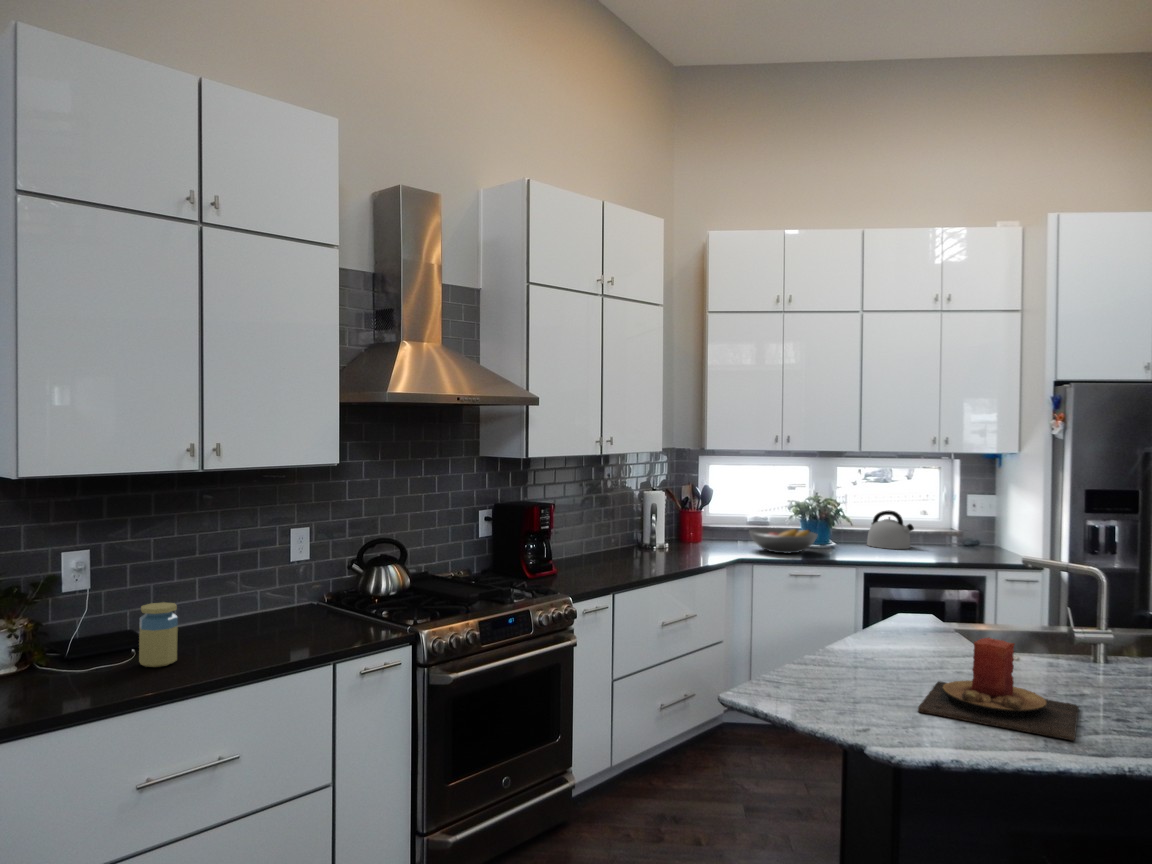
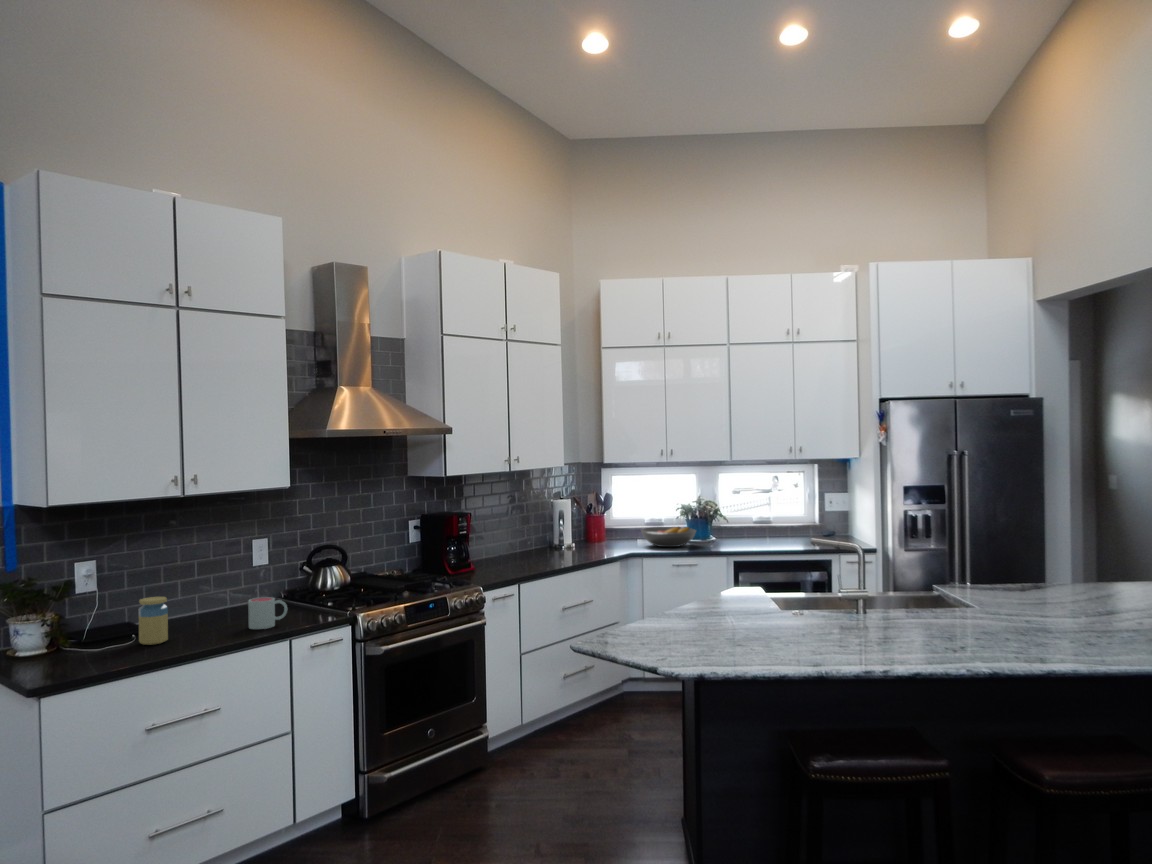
kettle: present [867,510,914,549] -> none [742,509,778,540]
mug: none [282,606,333,649] -> present [248,597,287,629]
candle: present [918,638,1079,741] -> none [709,594,825,660]

